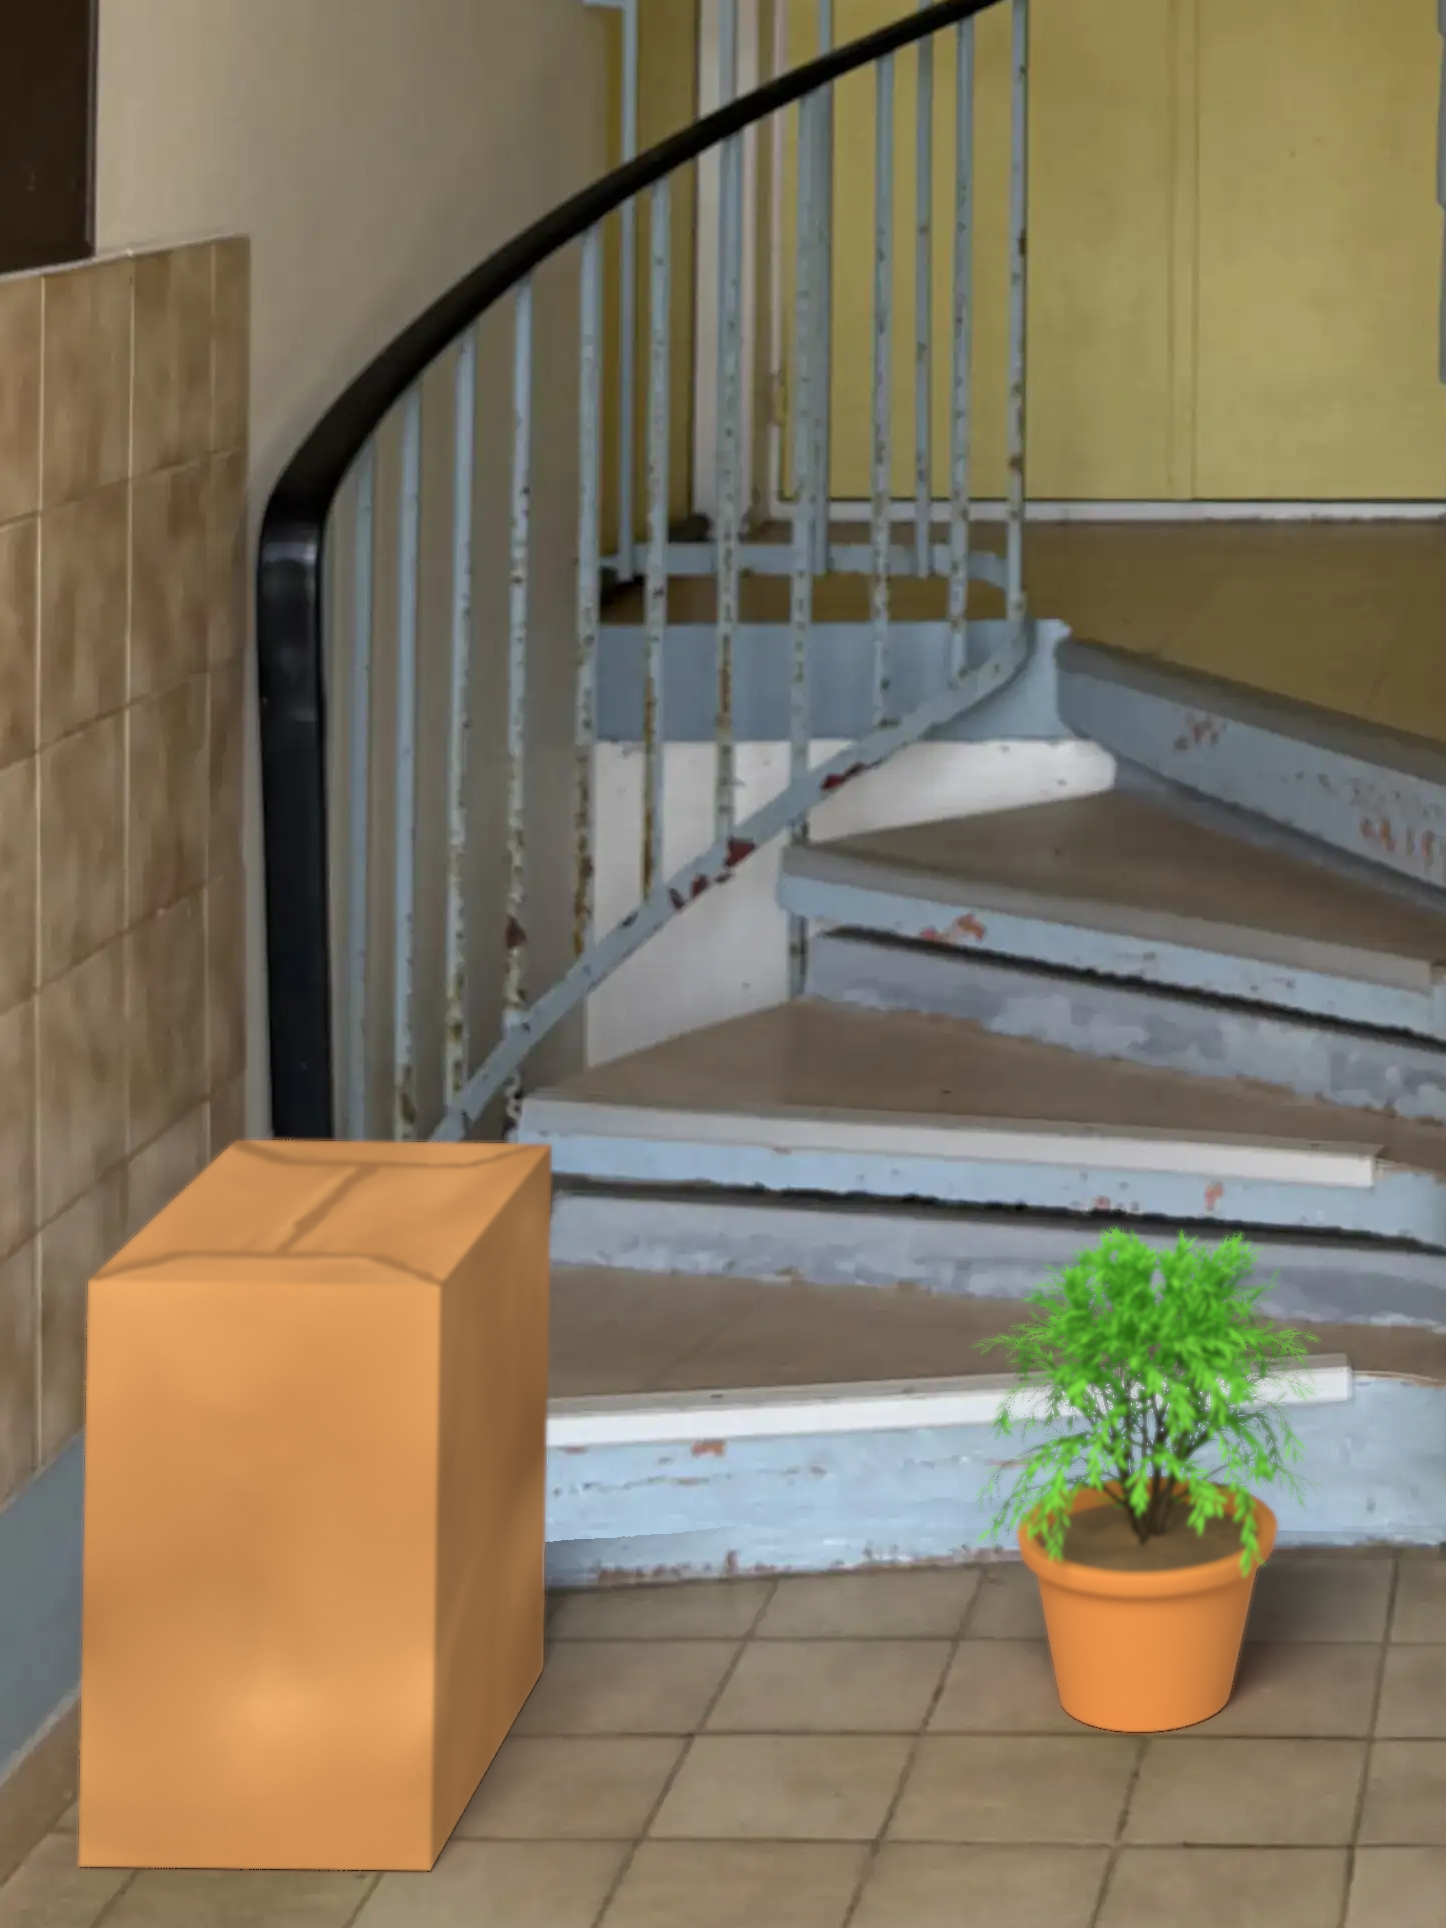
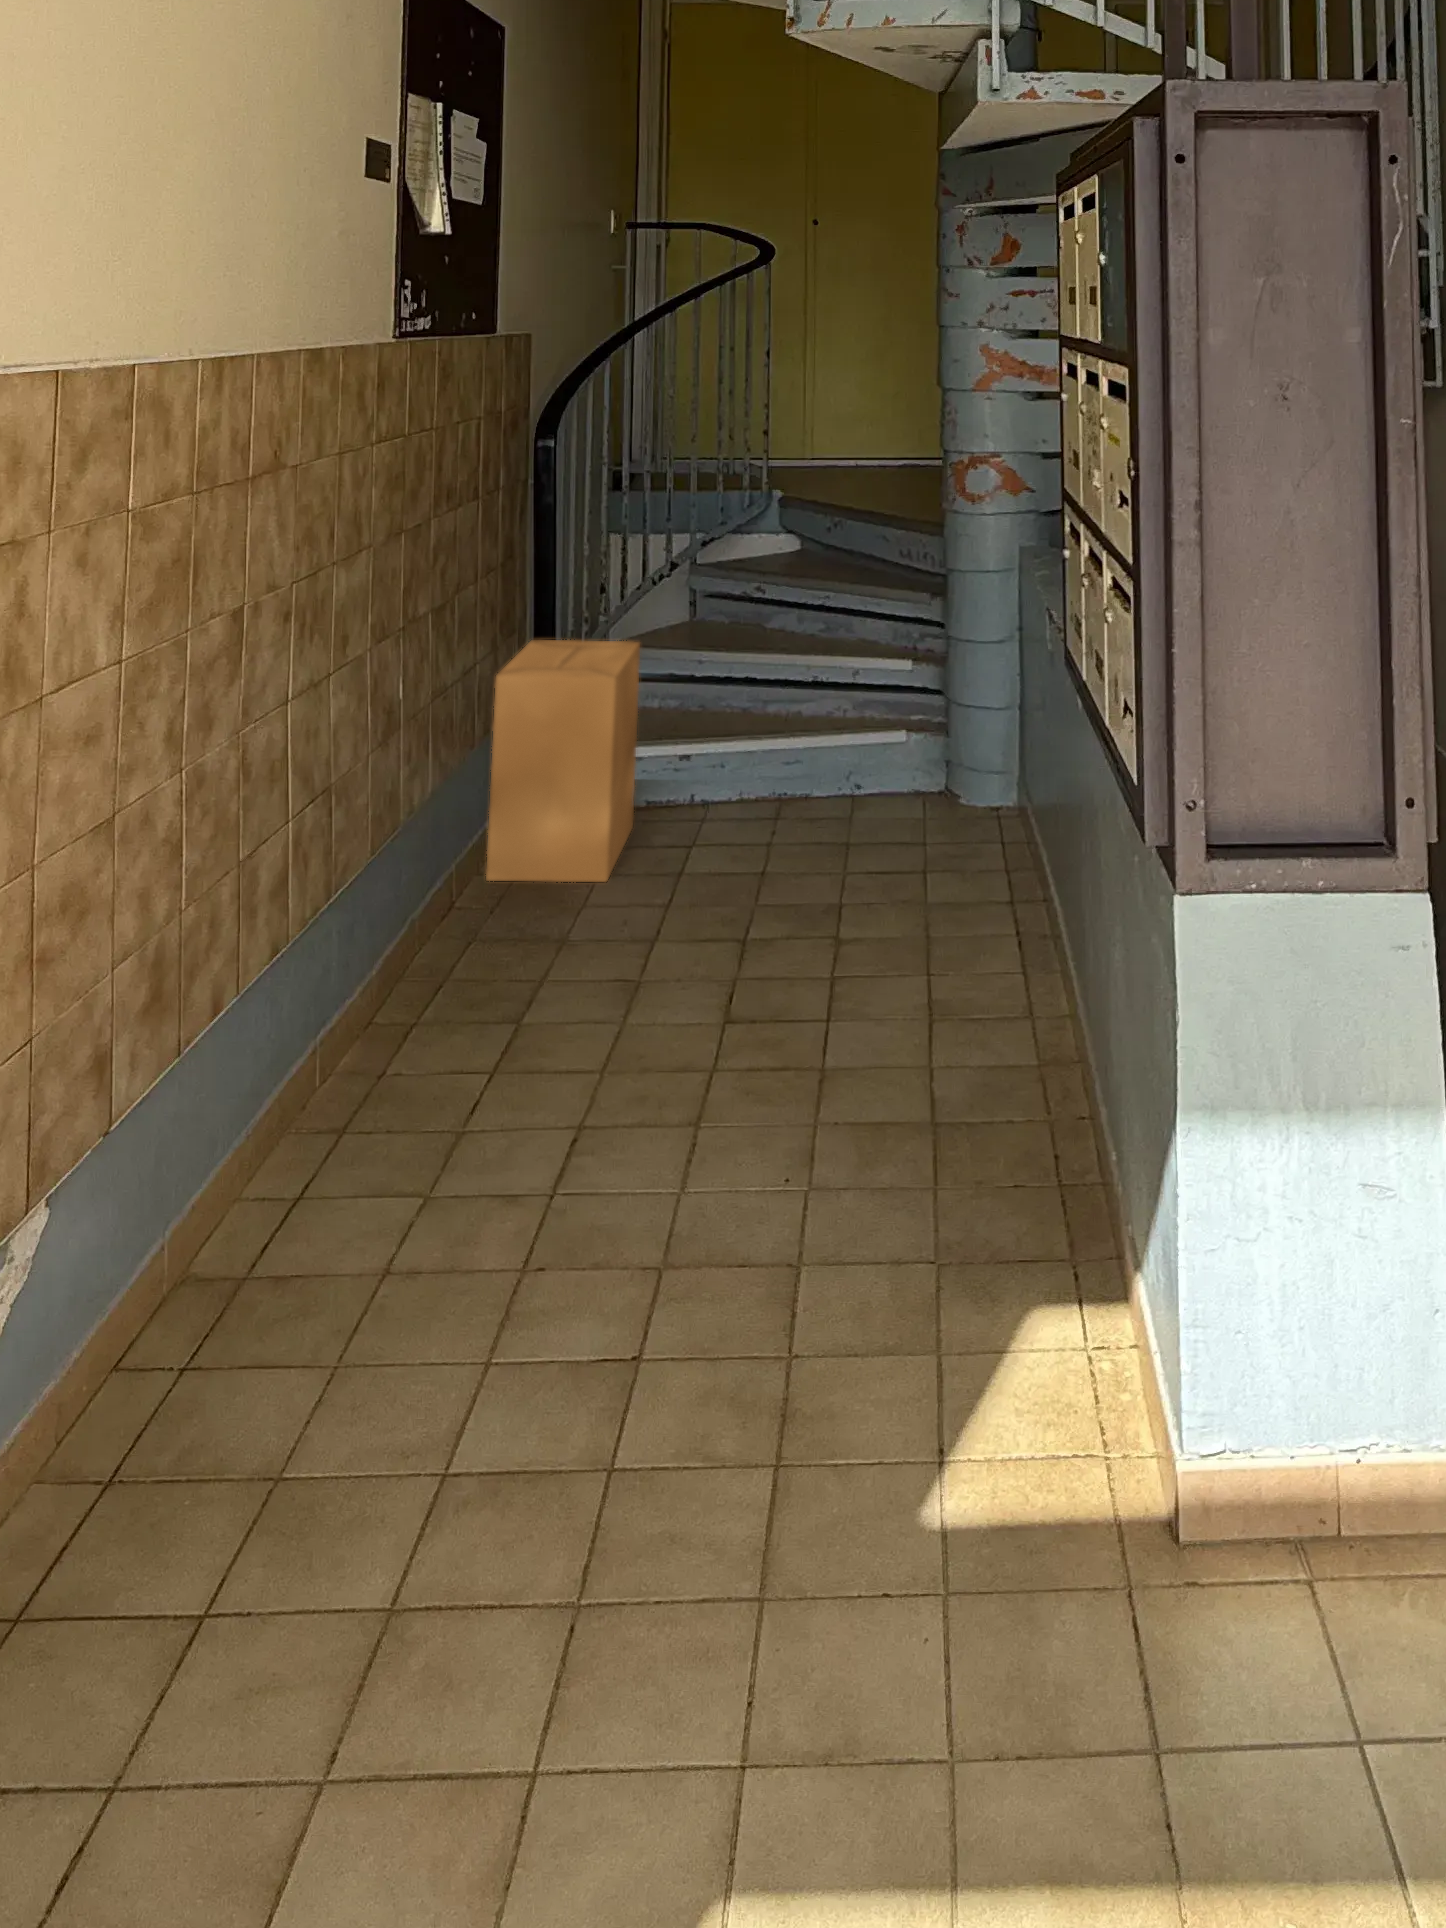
potted plant: present [976,1229,1308,1732] -> none [781,670,907,845]

